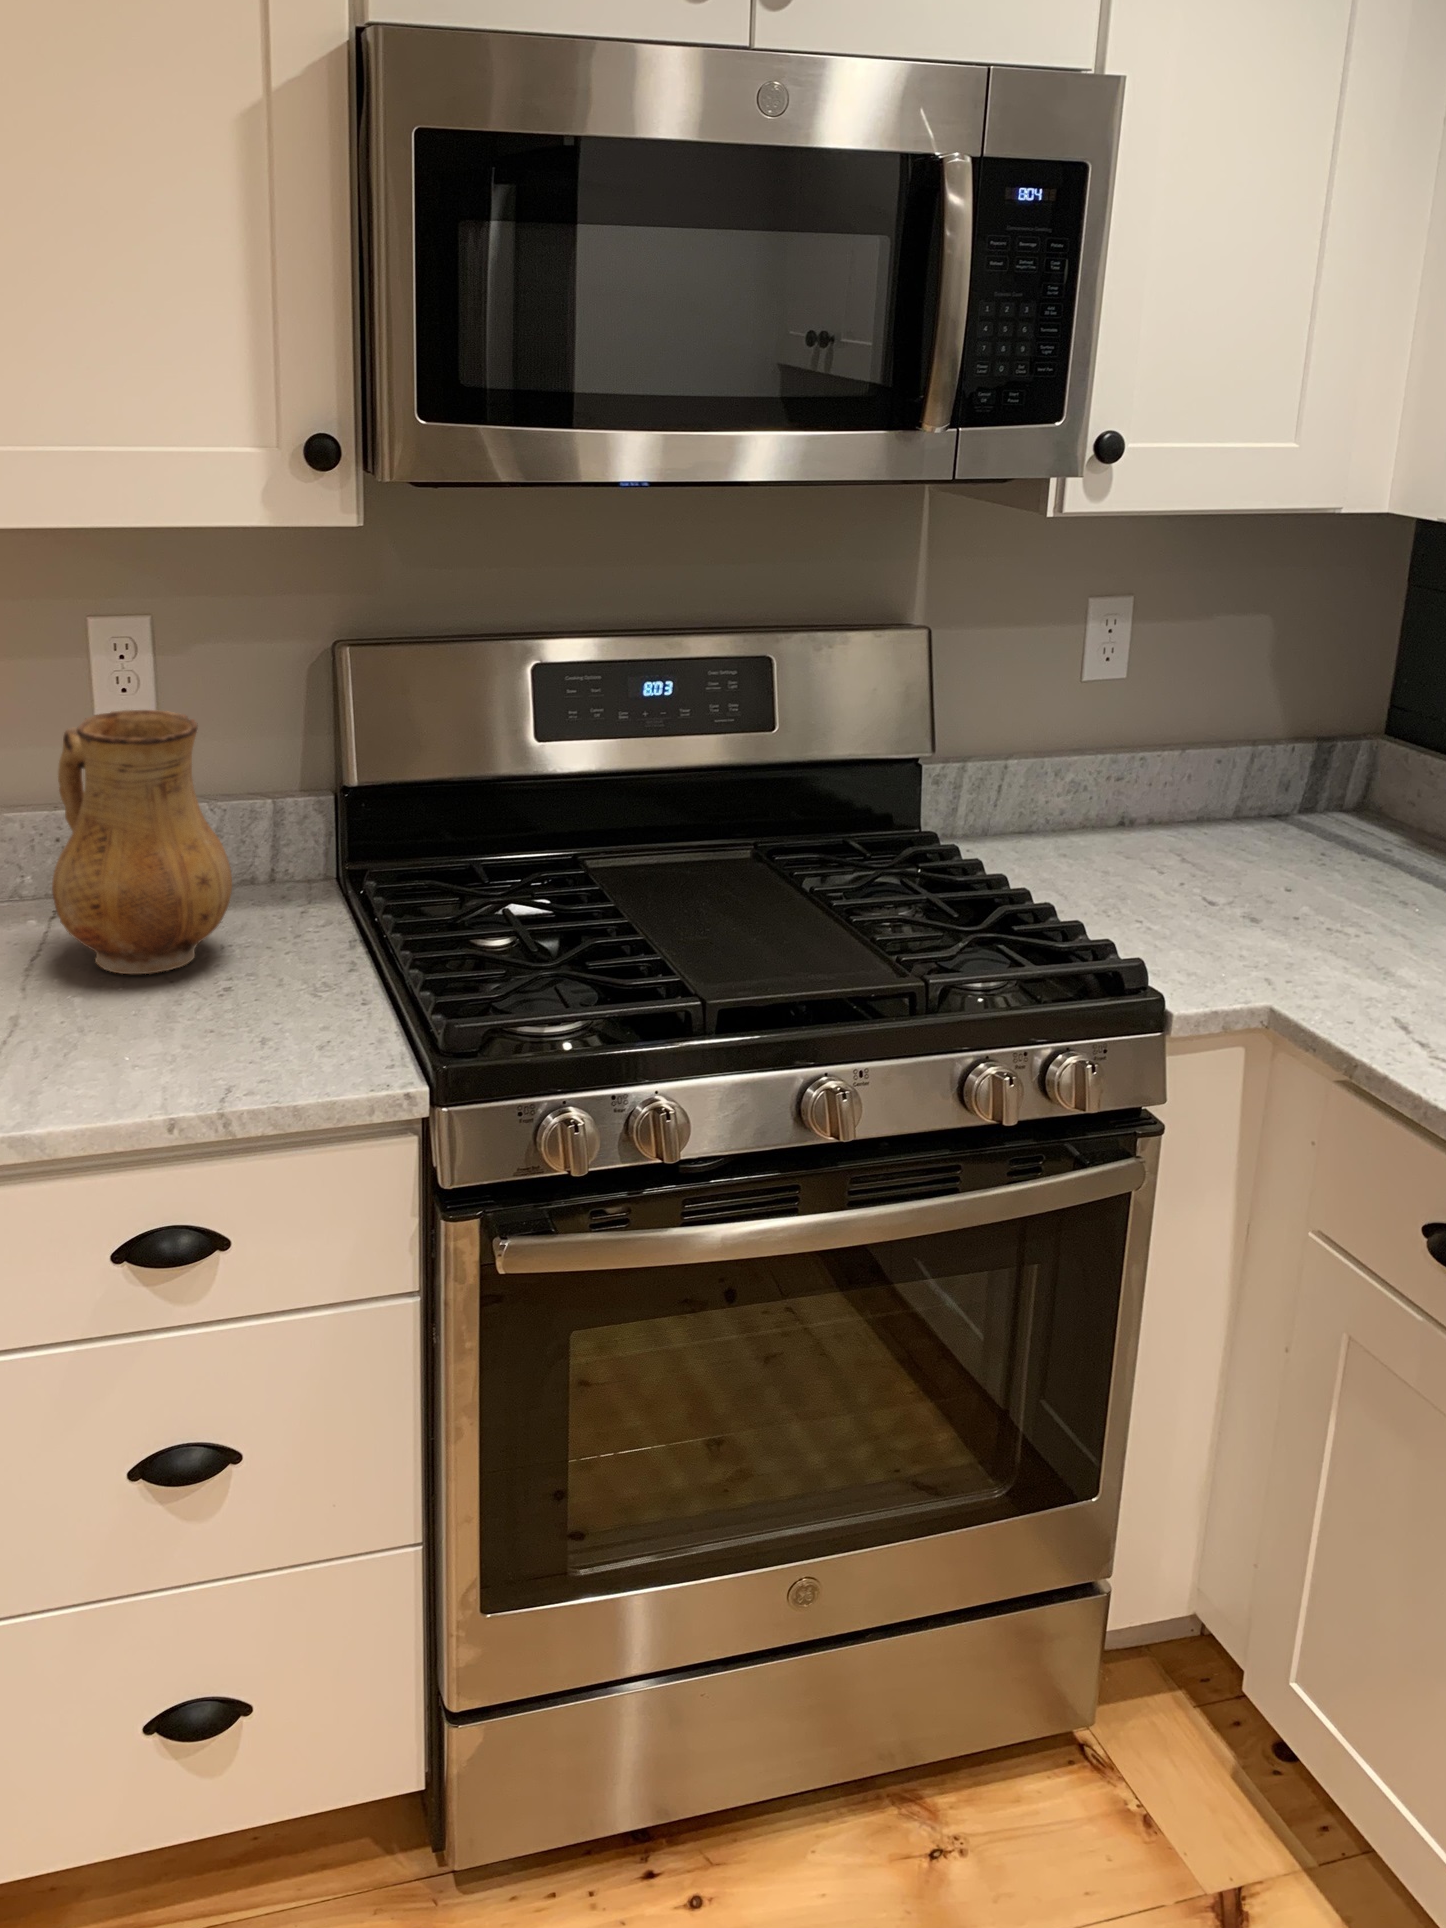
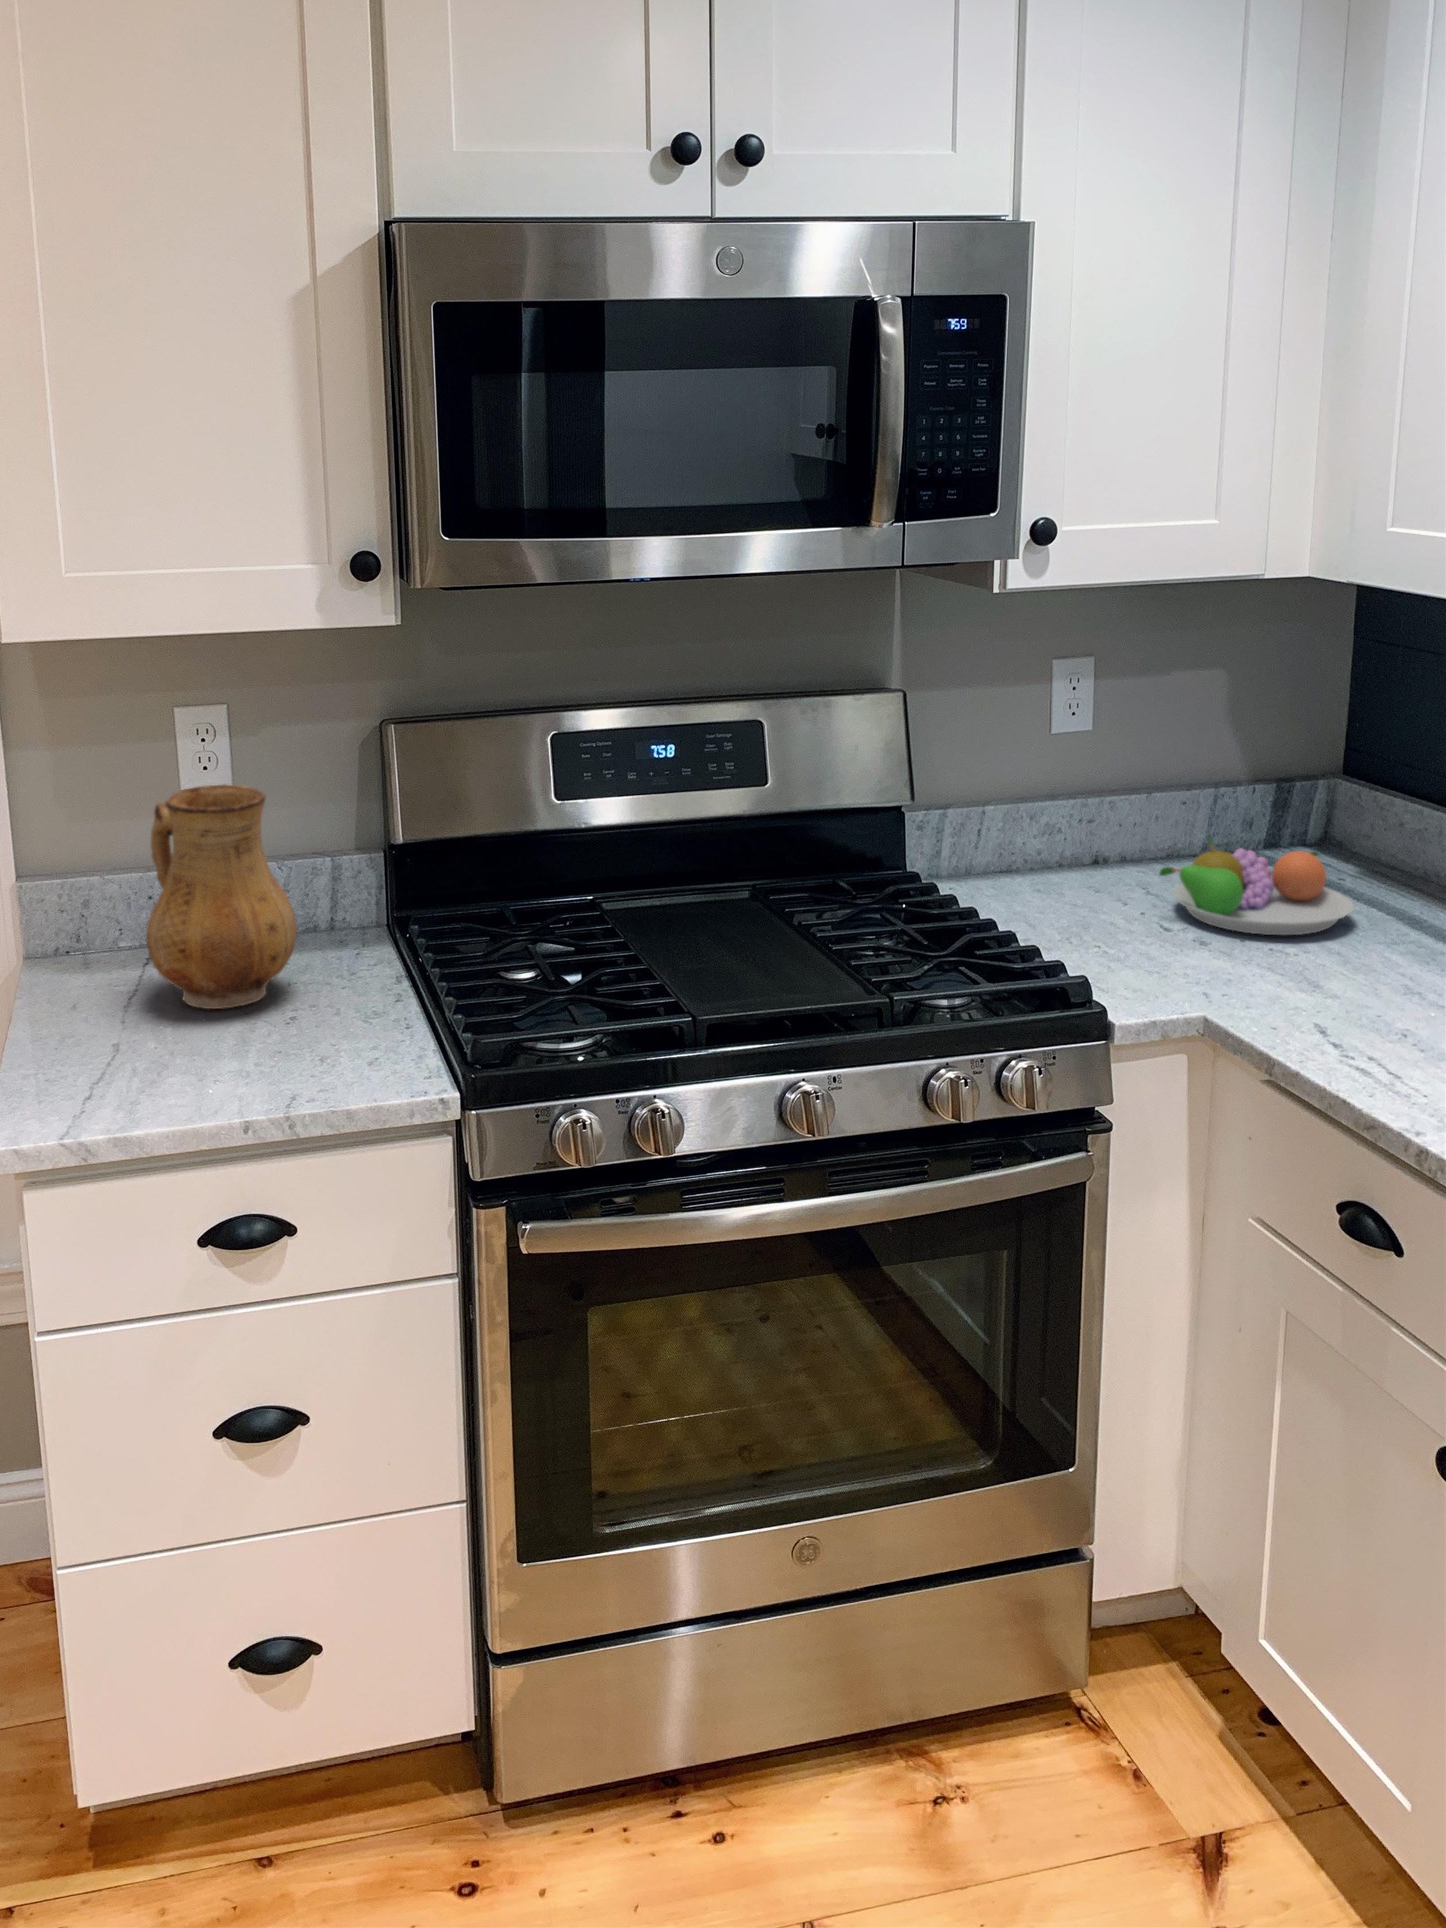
fruit bowl: none [1205,801,1415,912] -> present [1159,839,1354,935]

